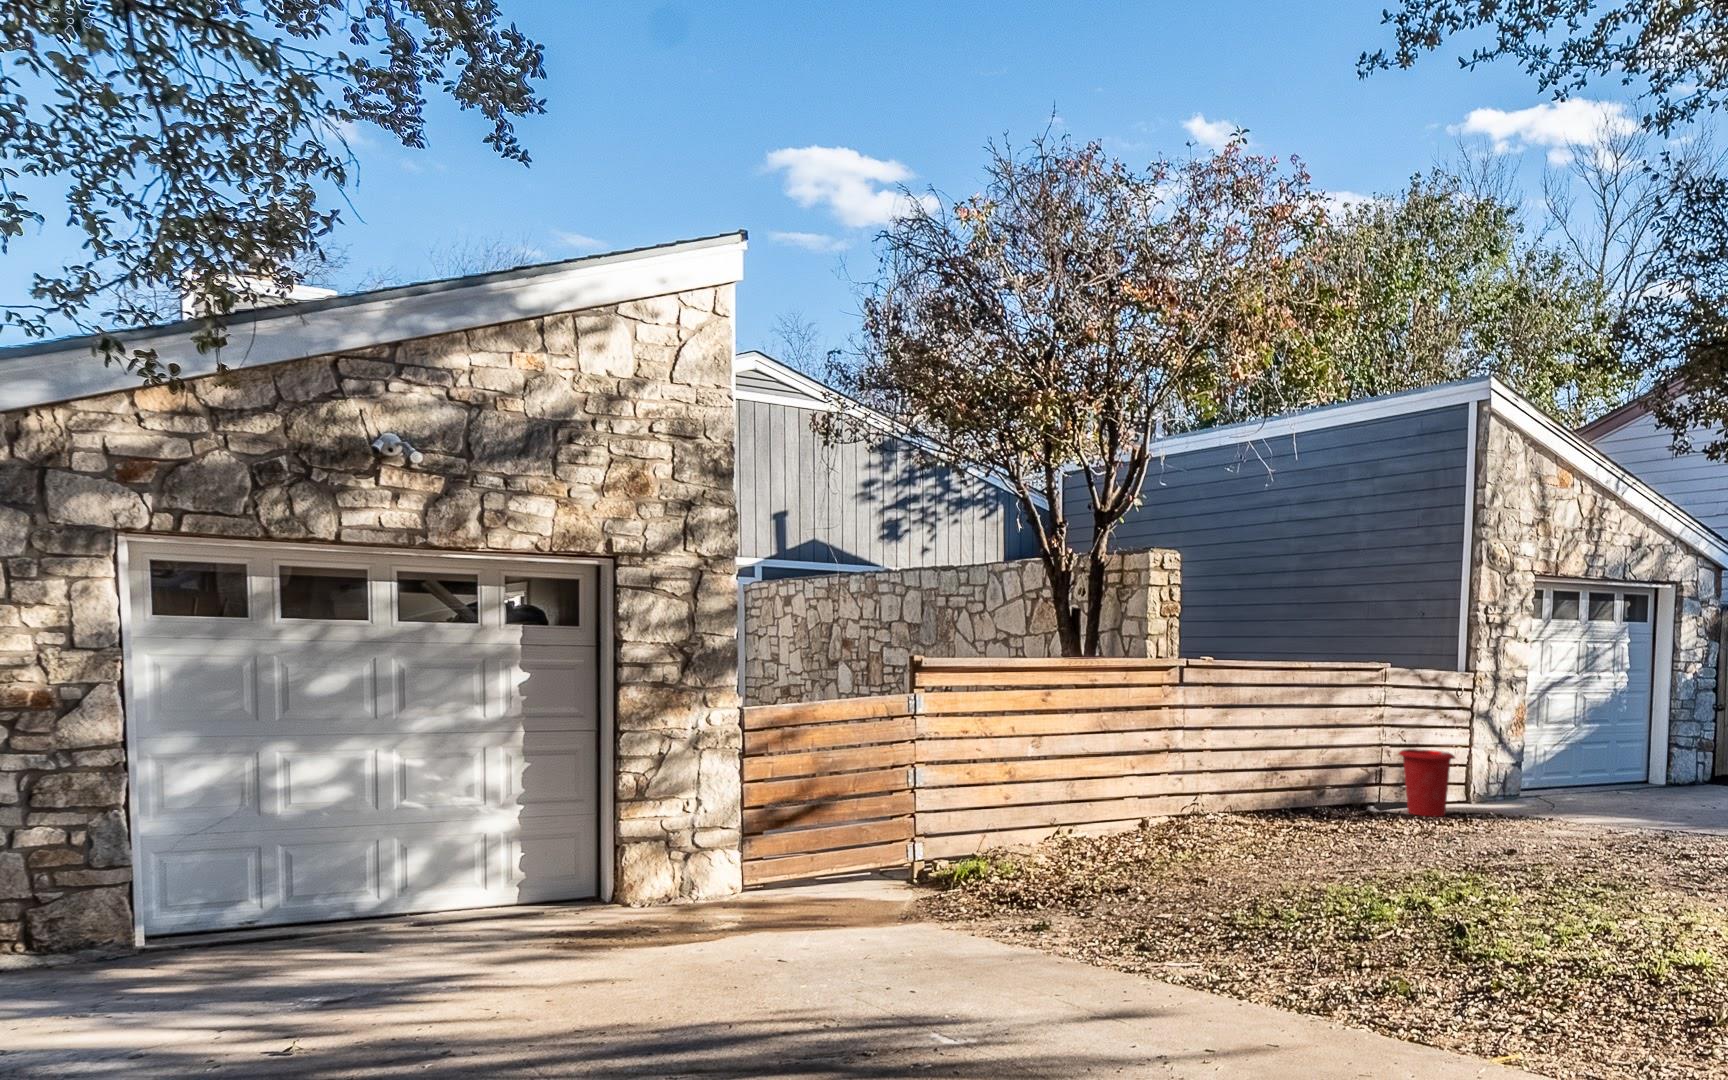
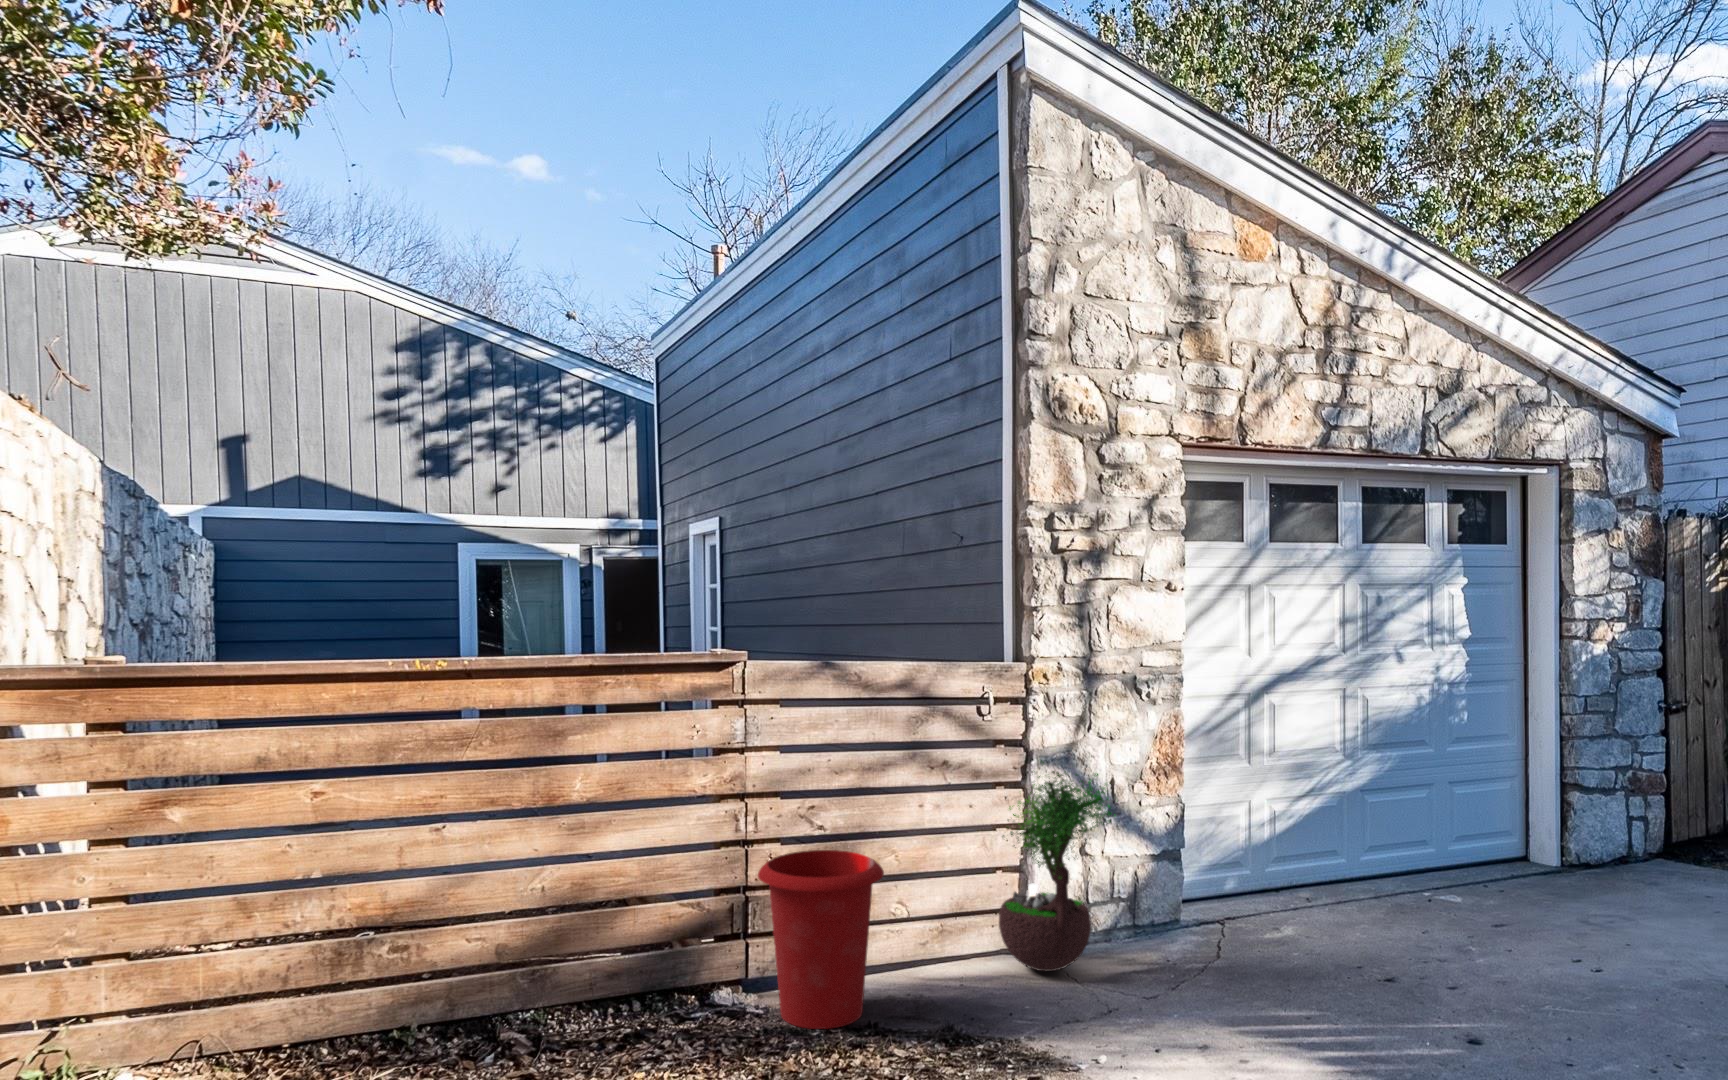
potted tree: none [1469,715,1529,808] -> present [999,771,1118,971]

